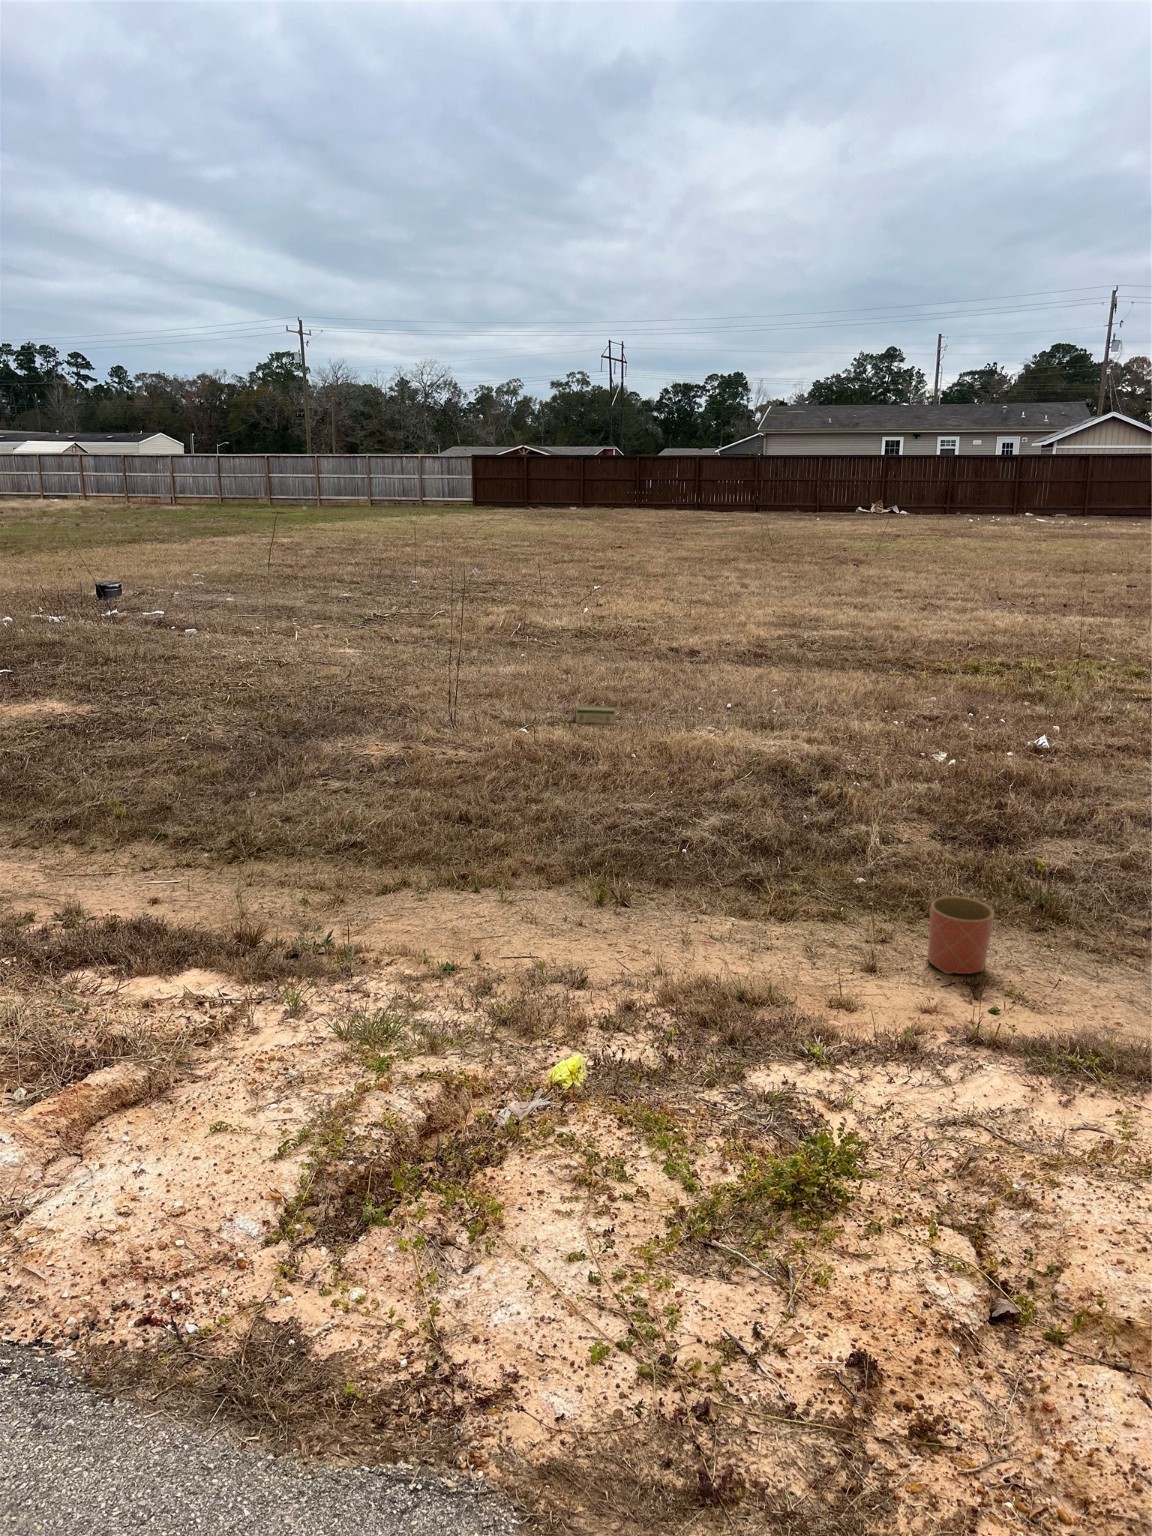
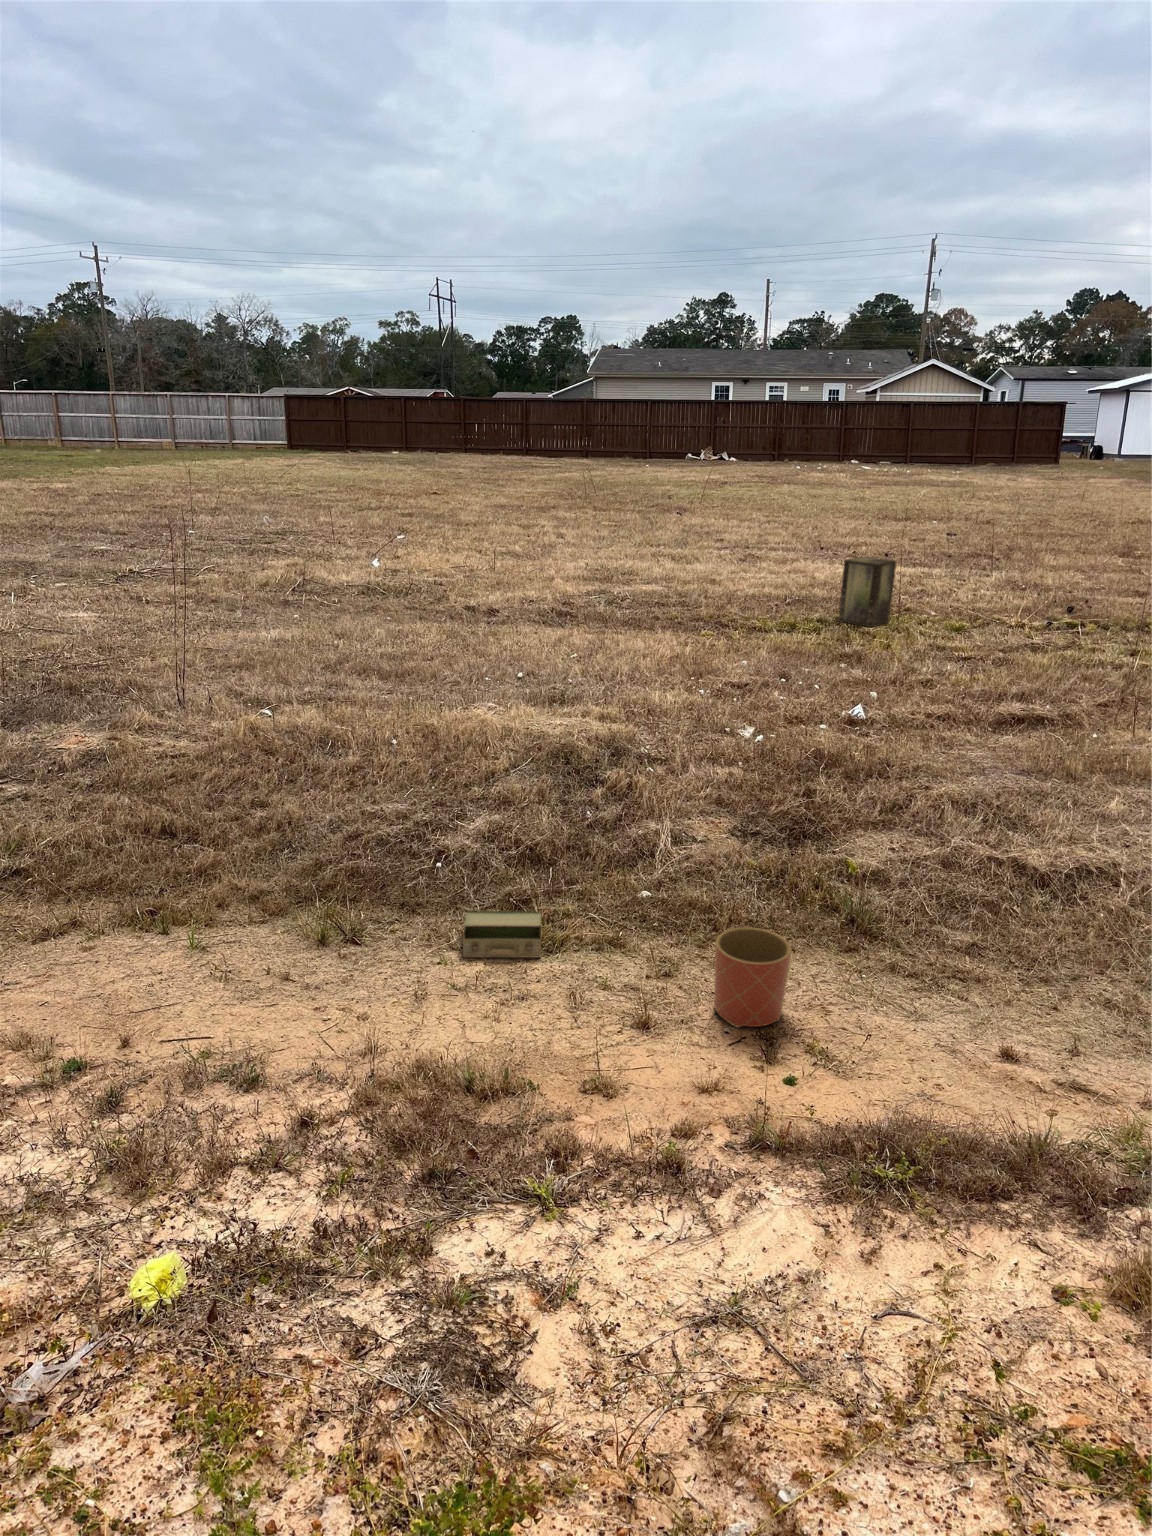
storage box: none [1019,606,1078,672] -> present [838,557,896,627]
toolbox: present [576,705,616,724] -> present [463,911,541,958]

